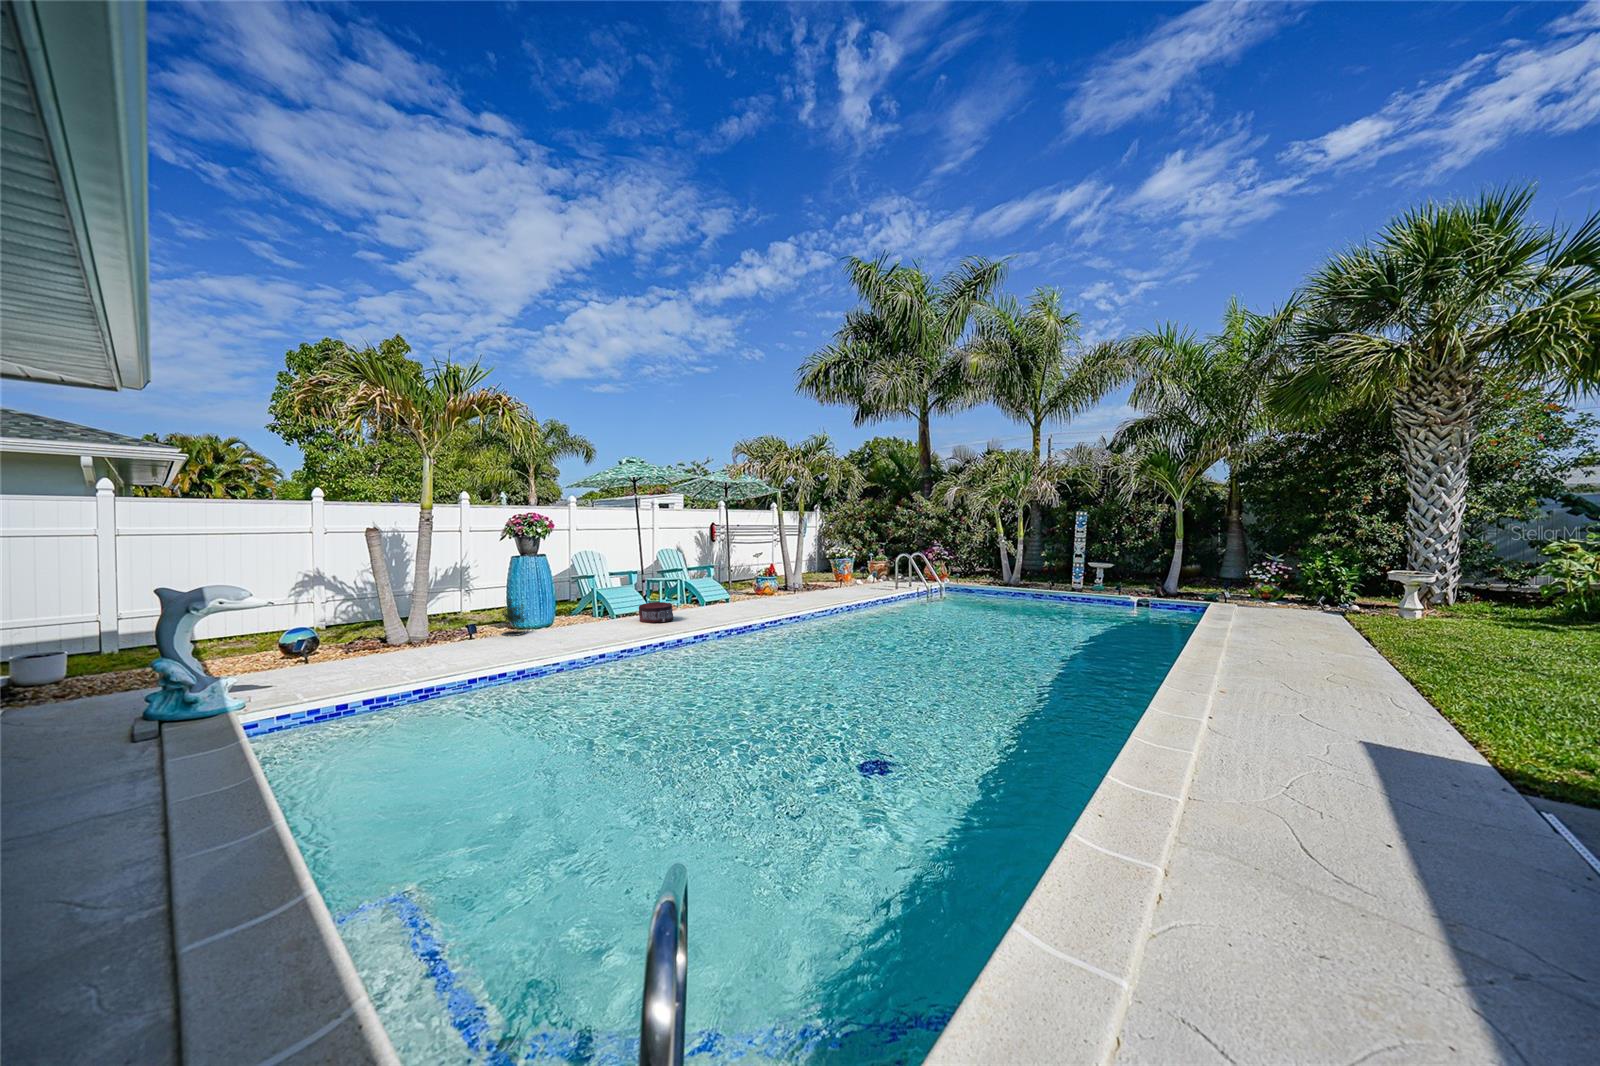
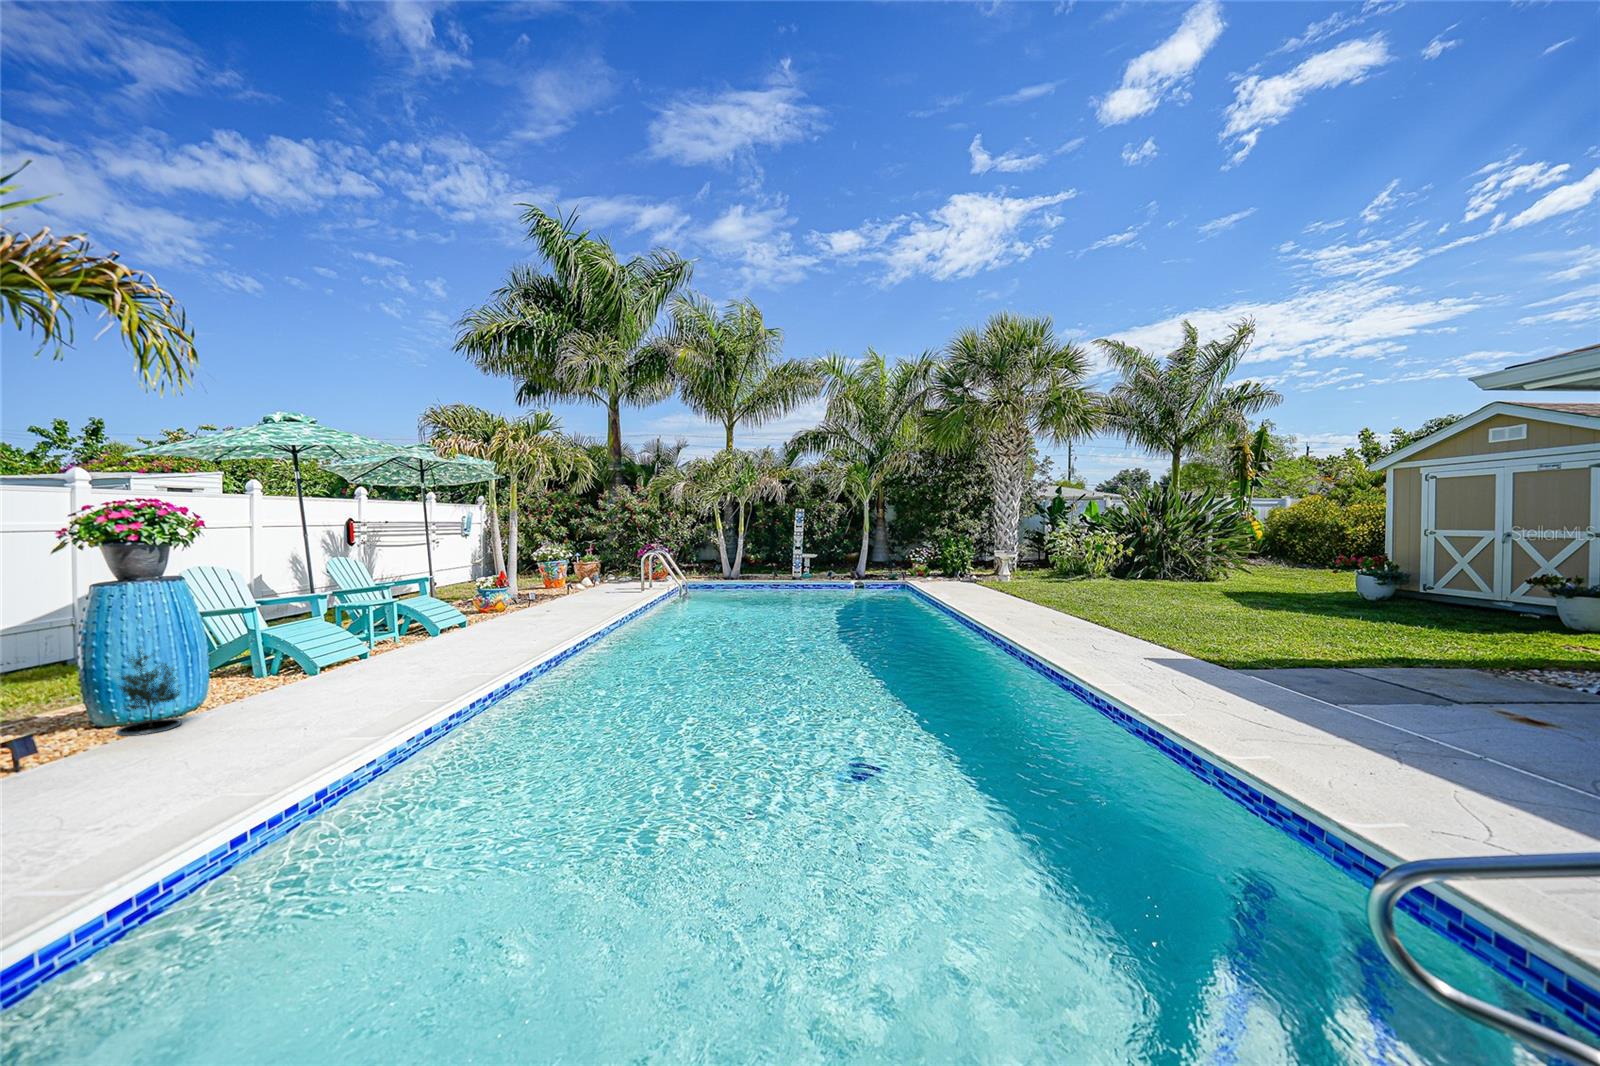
pouf: present [639,602,673,623] -> none [377,631,444,668]

